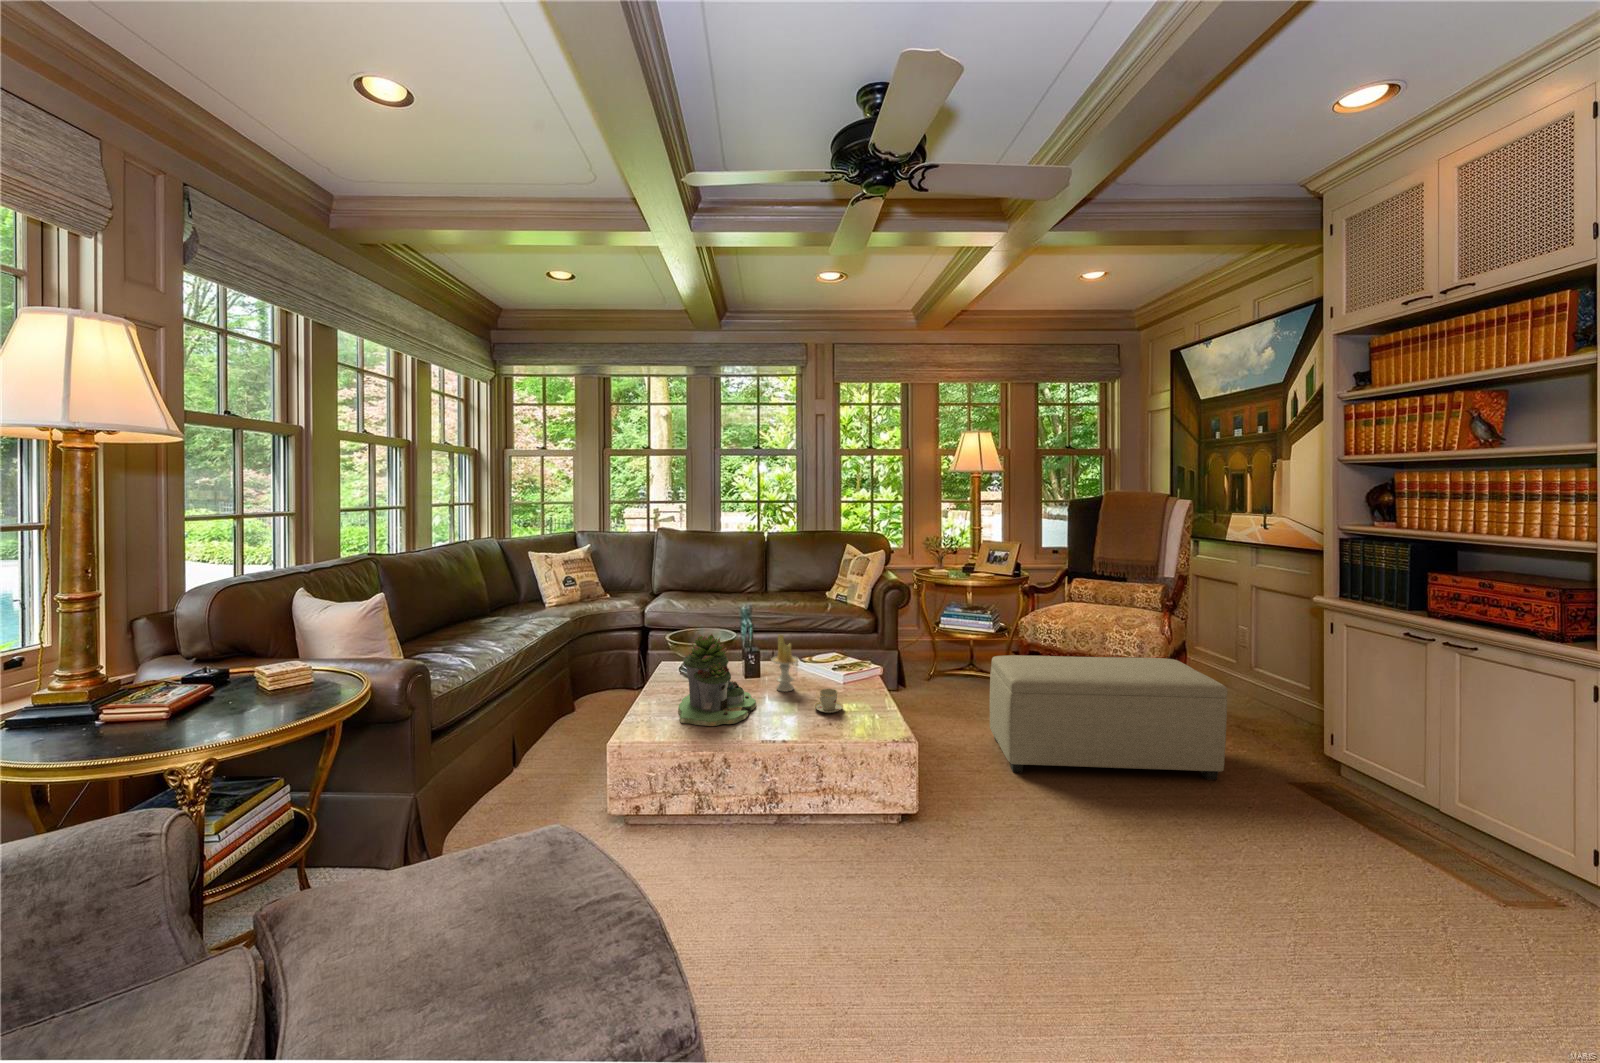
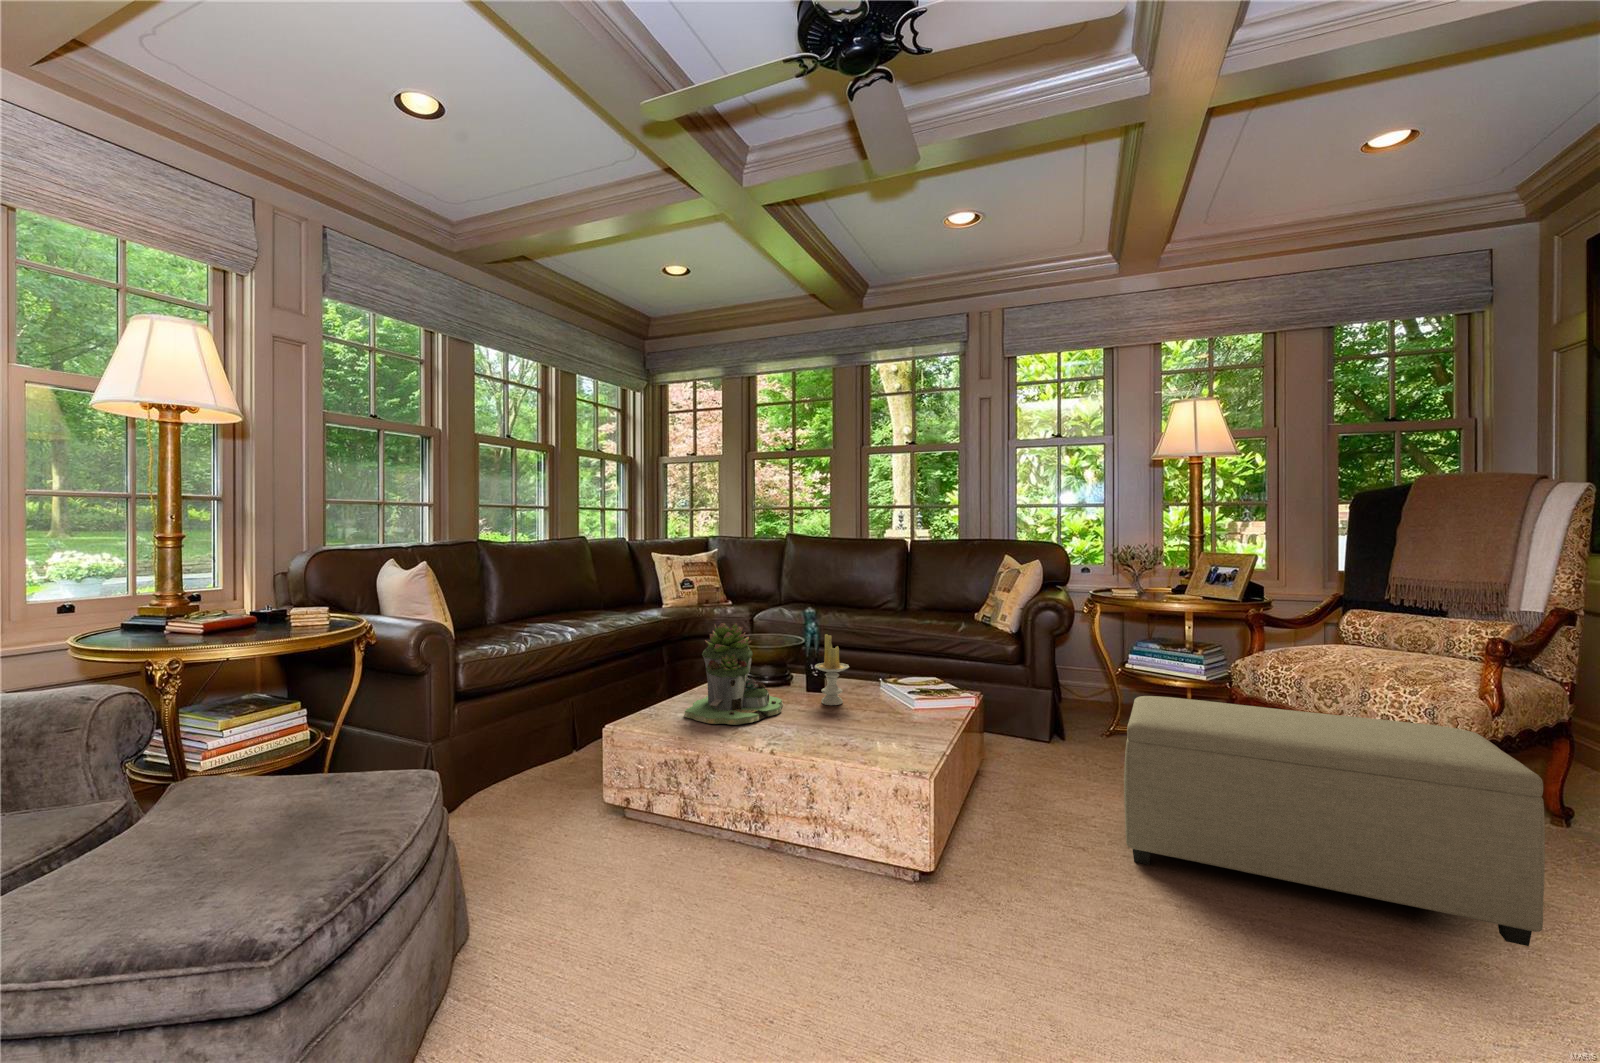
teacup: present [814,689,843,713] -> none [840,702,877,731]

